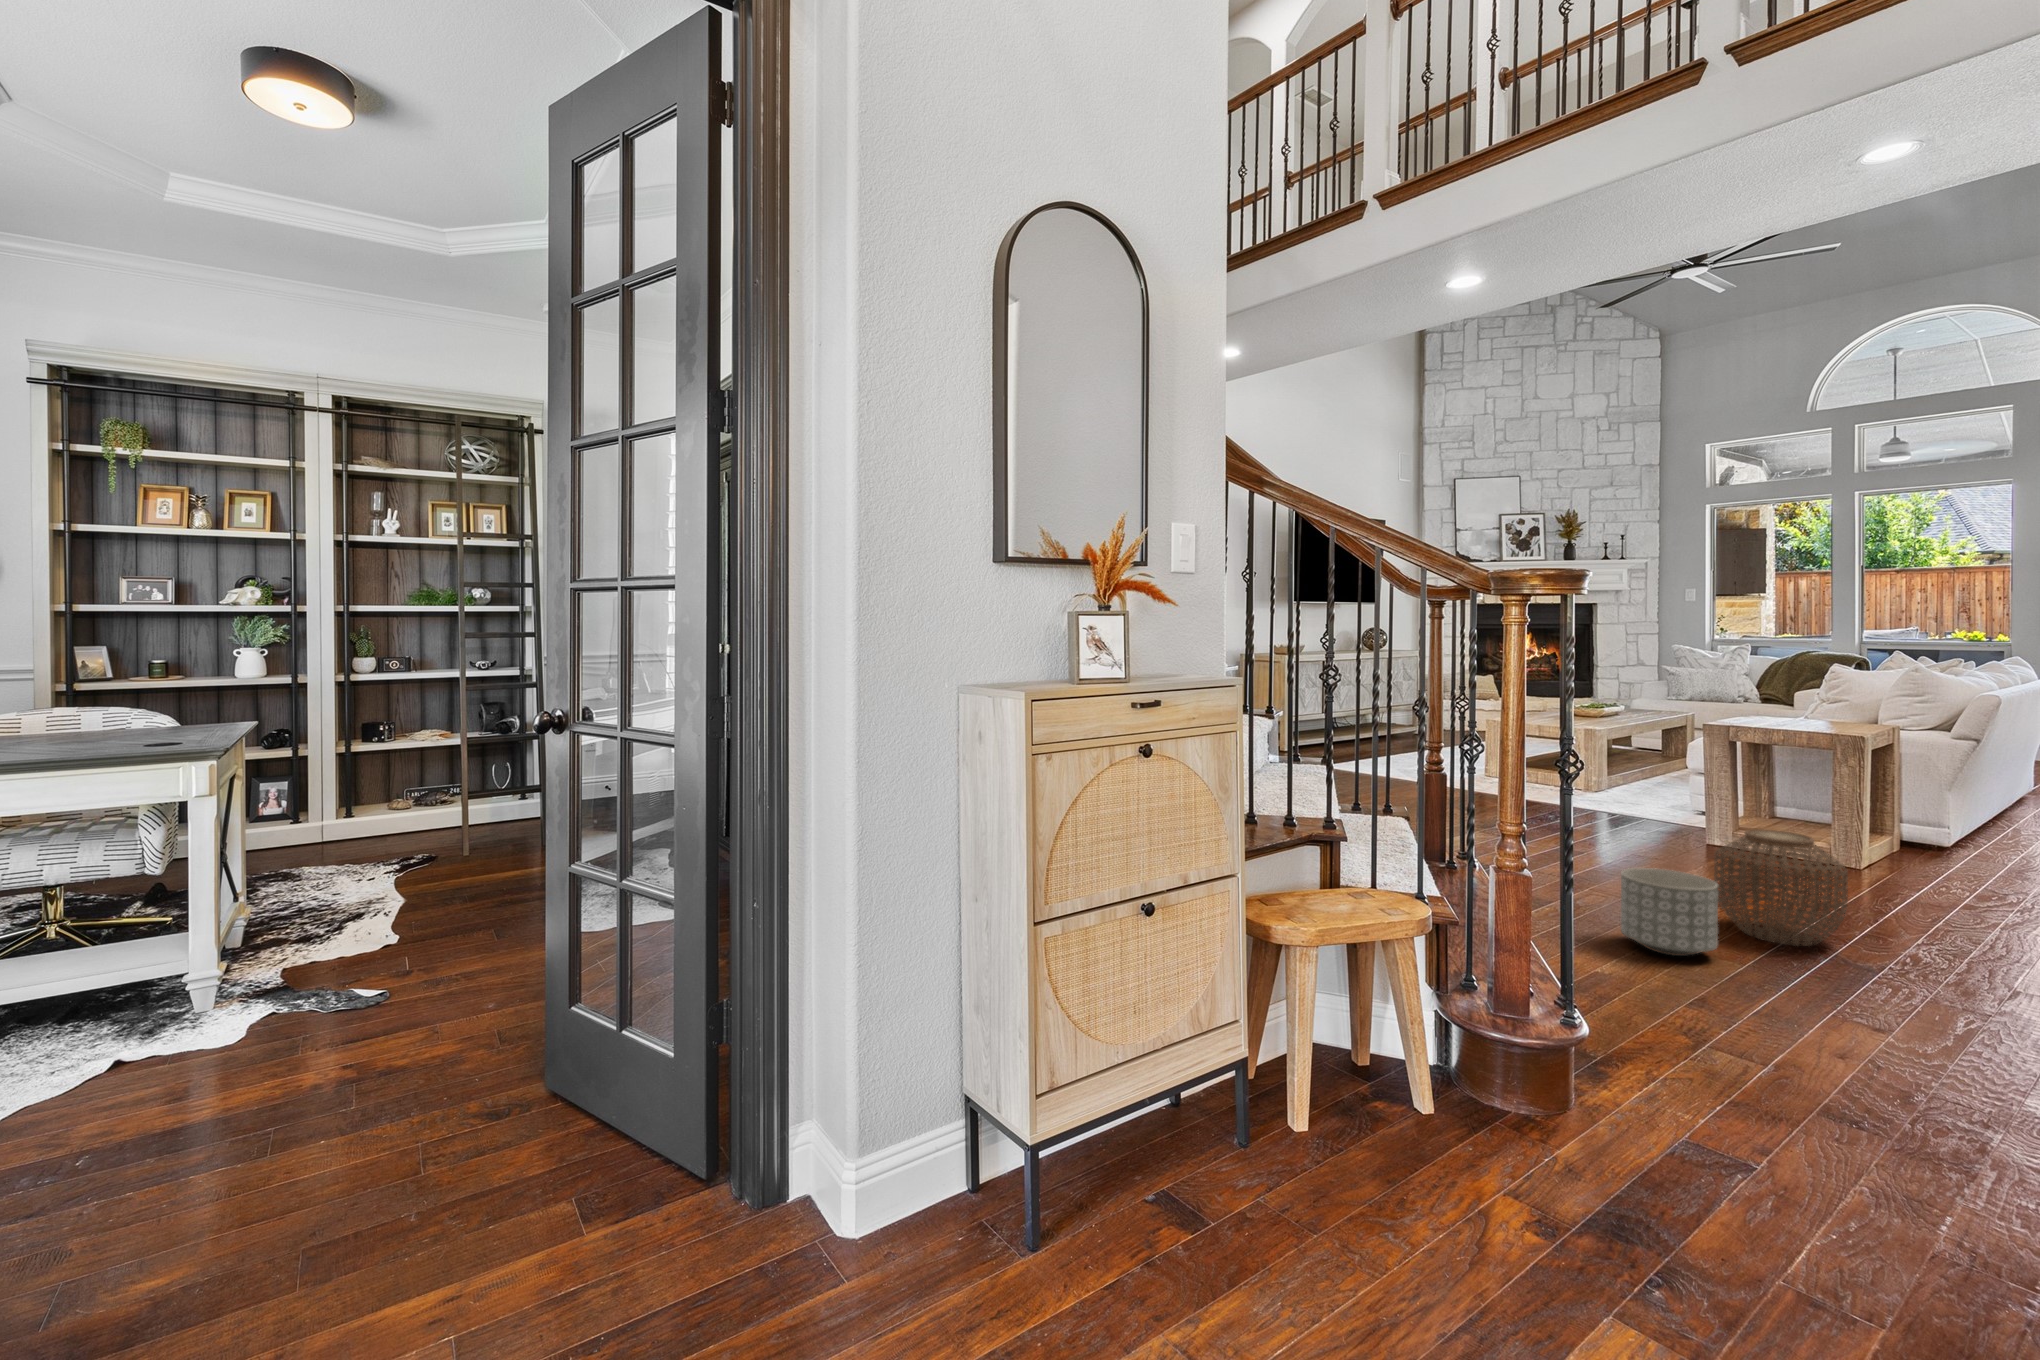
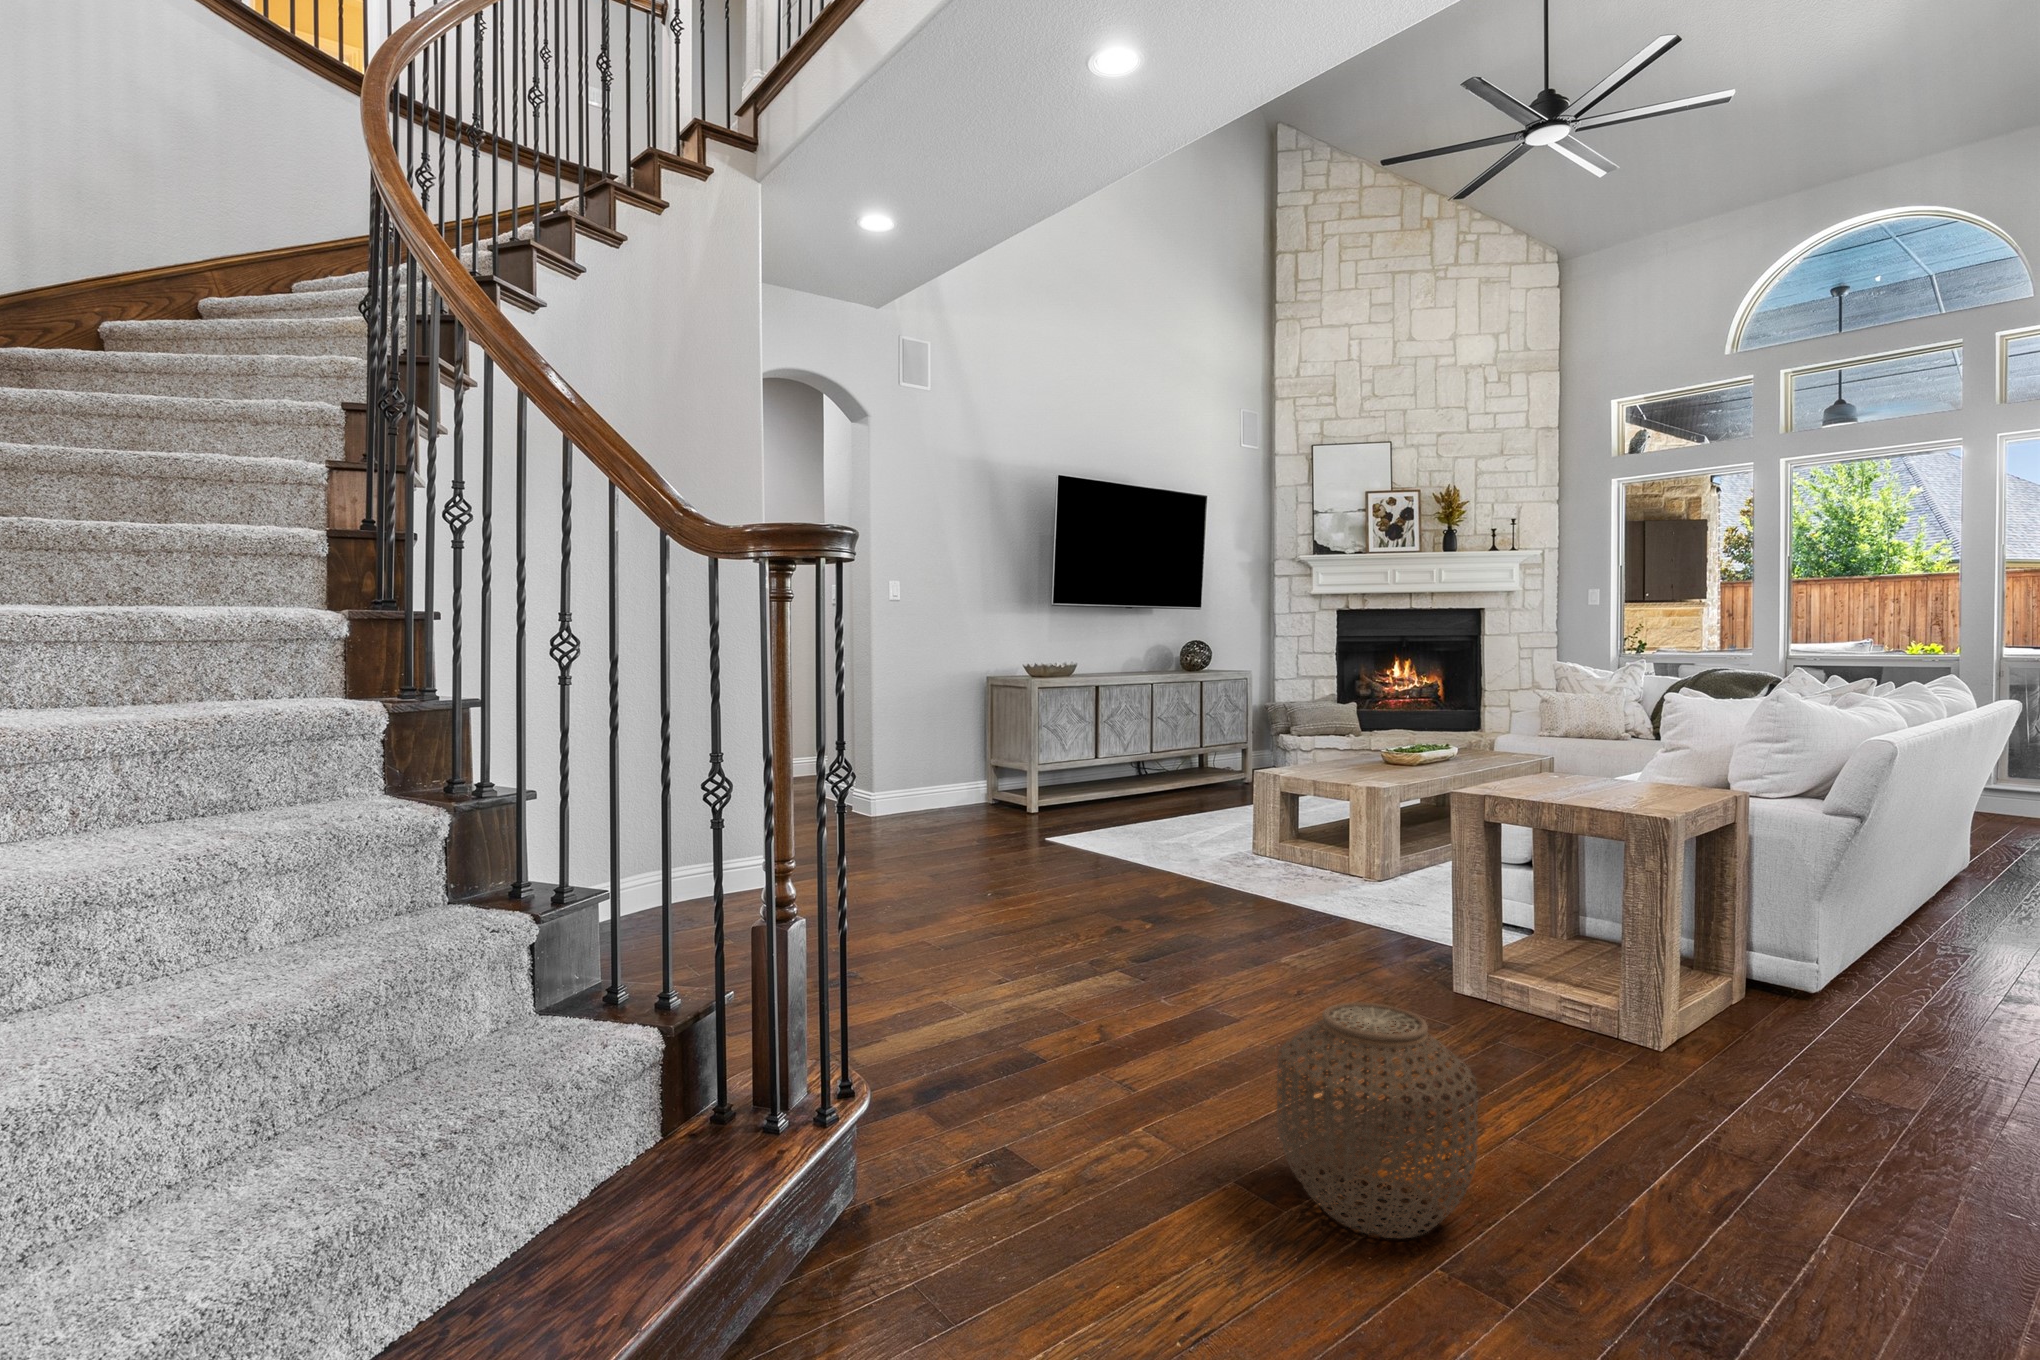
planter: present [1621,868,1718,956] -> none [1055,1083,1206,1274]

